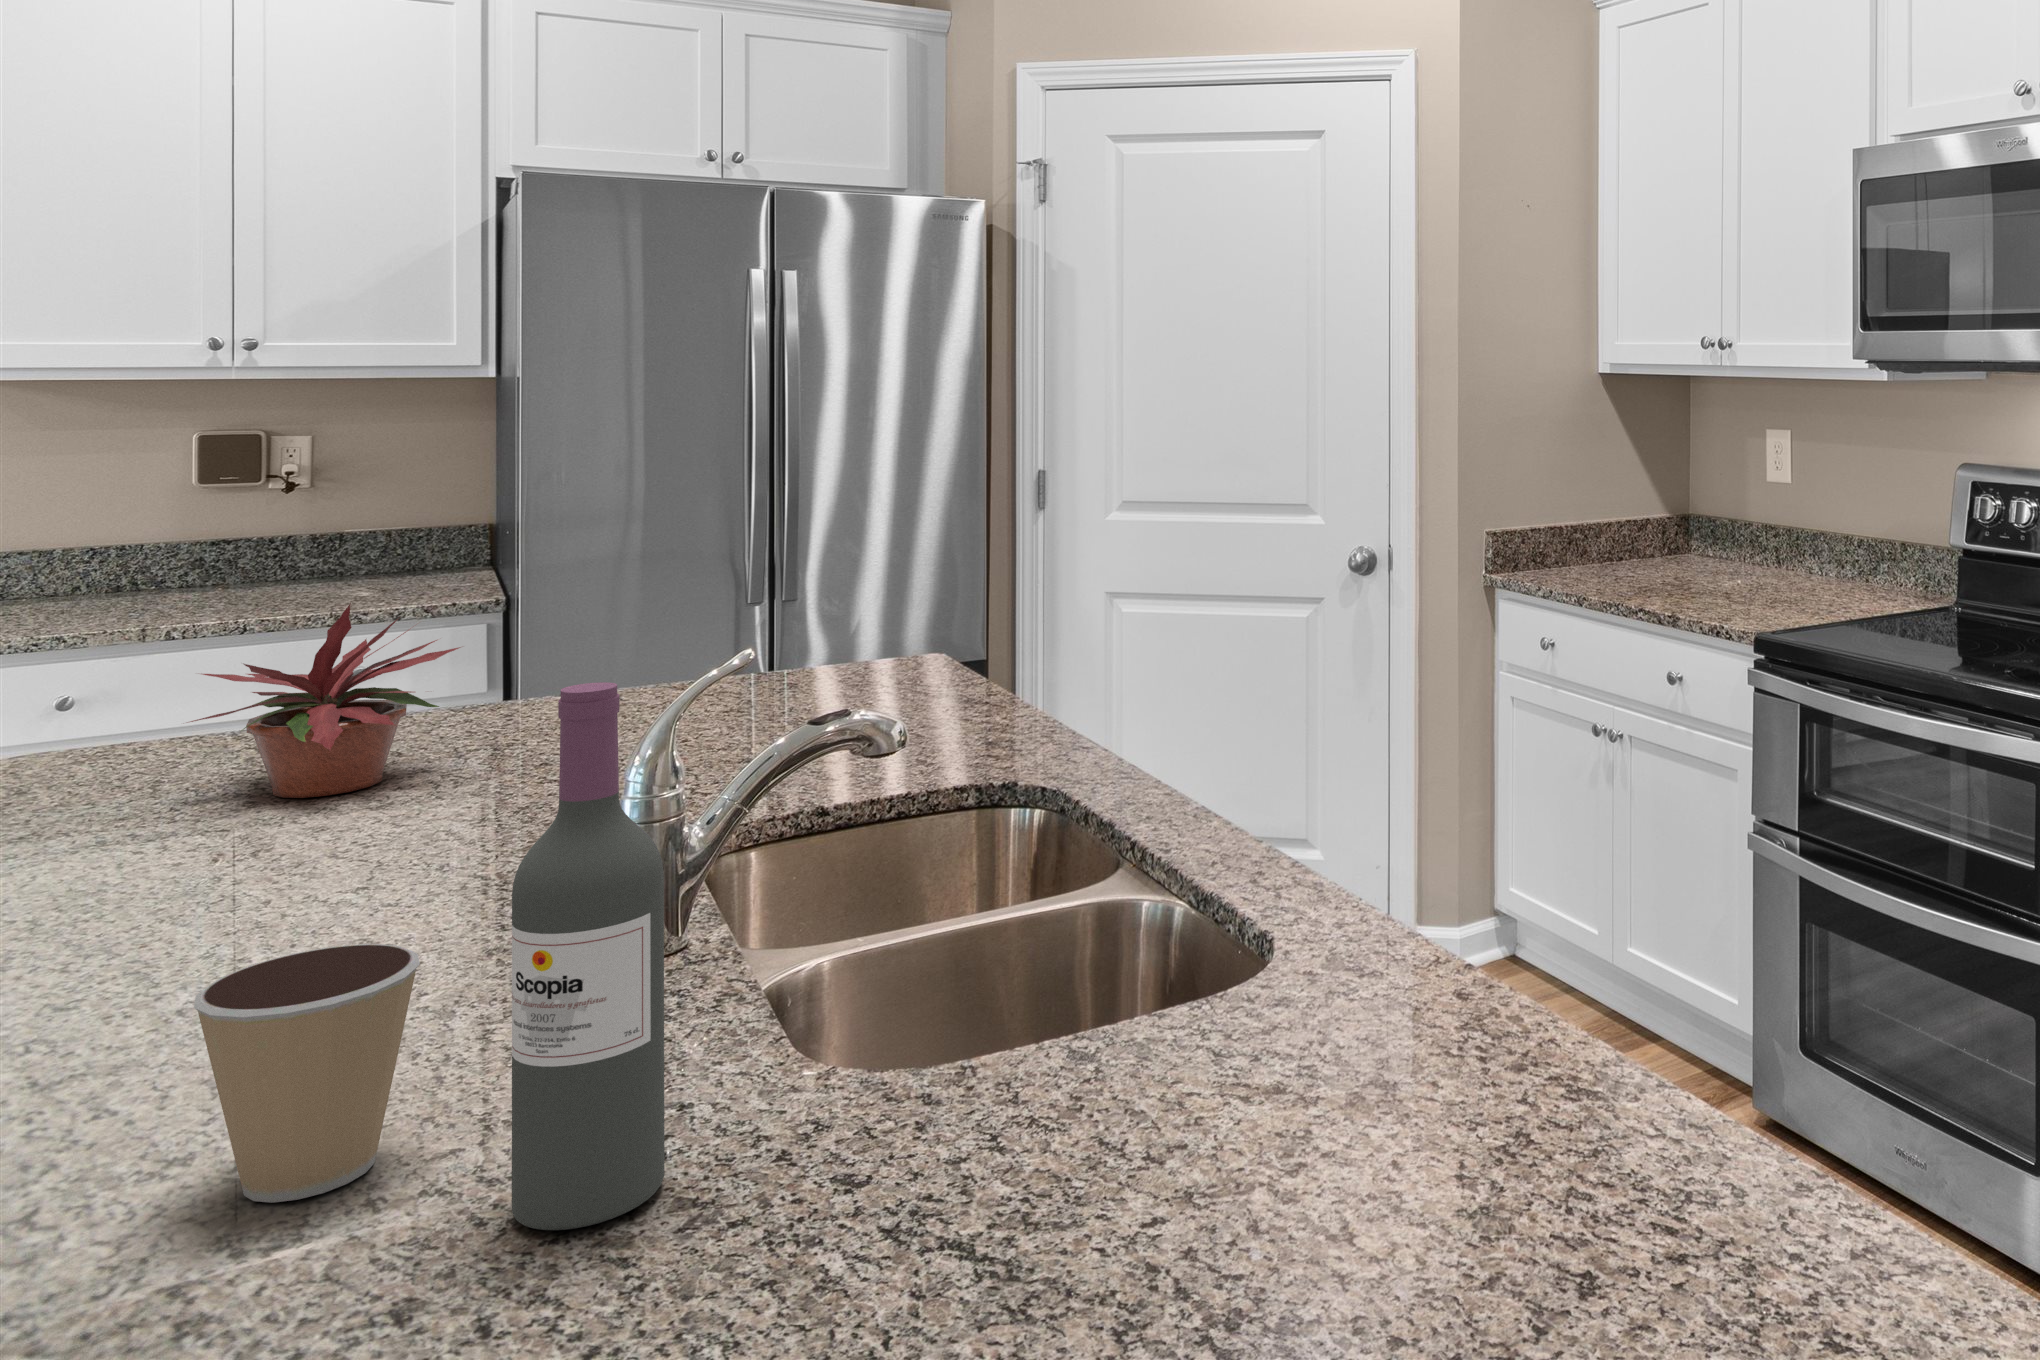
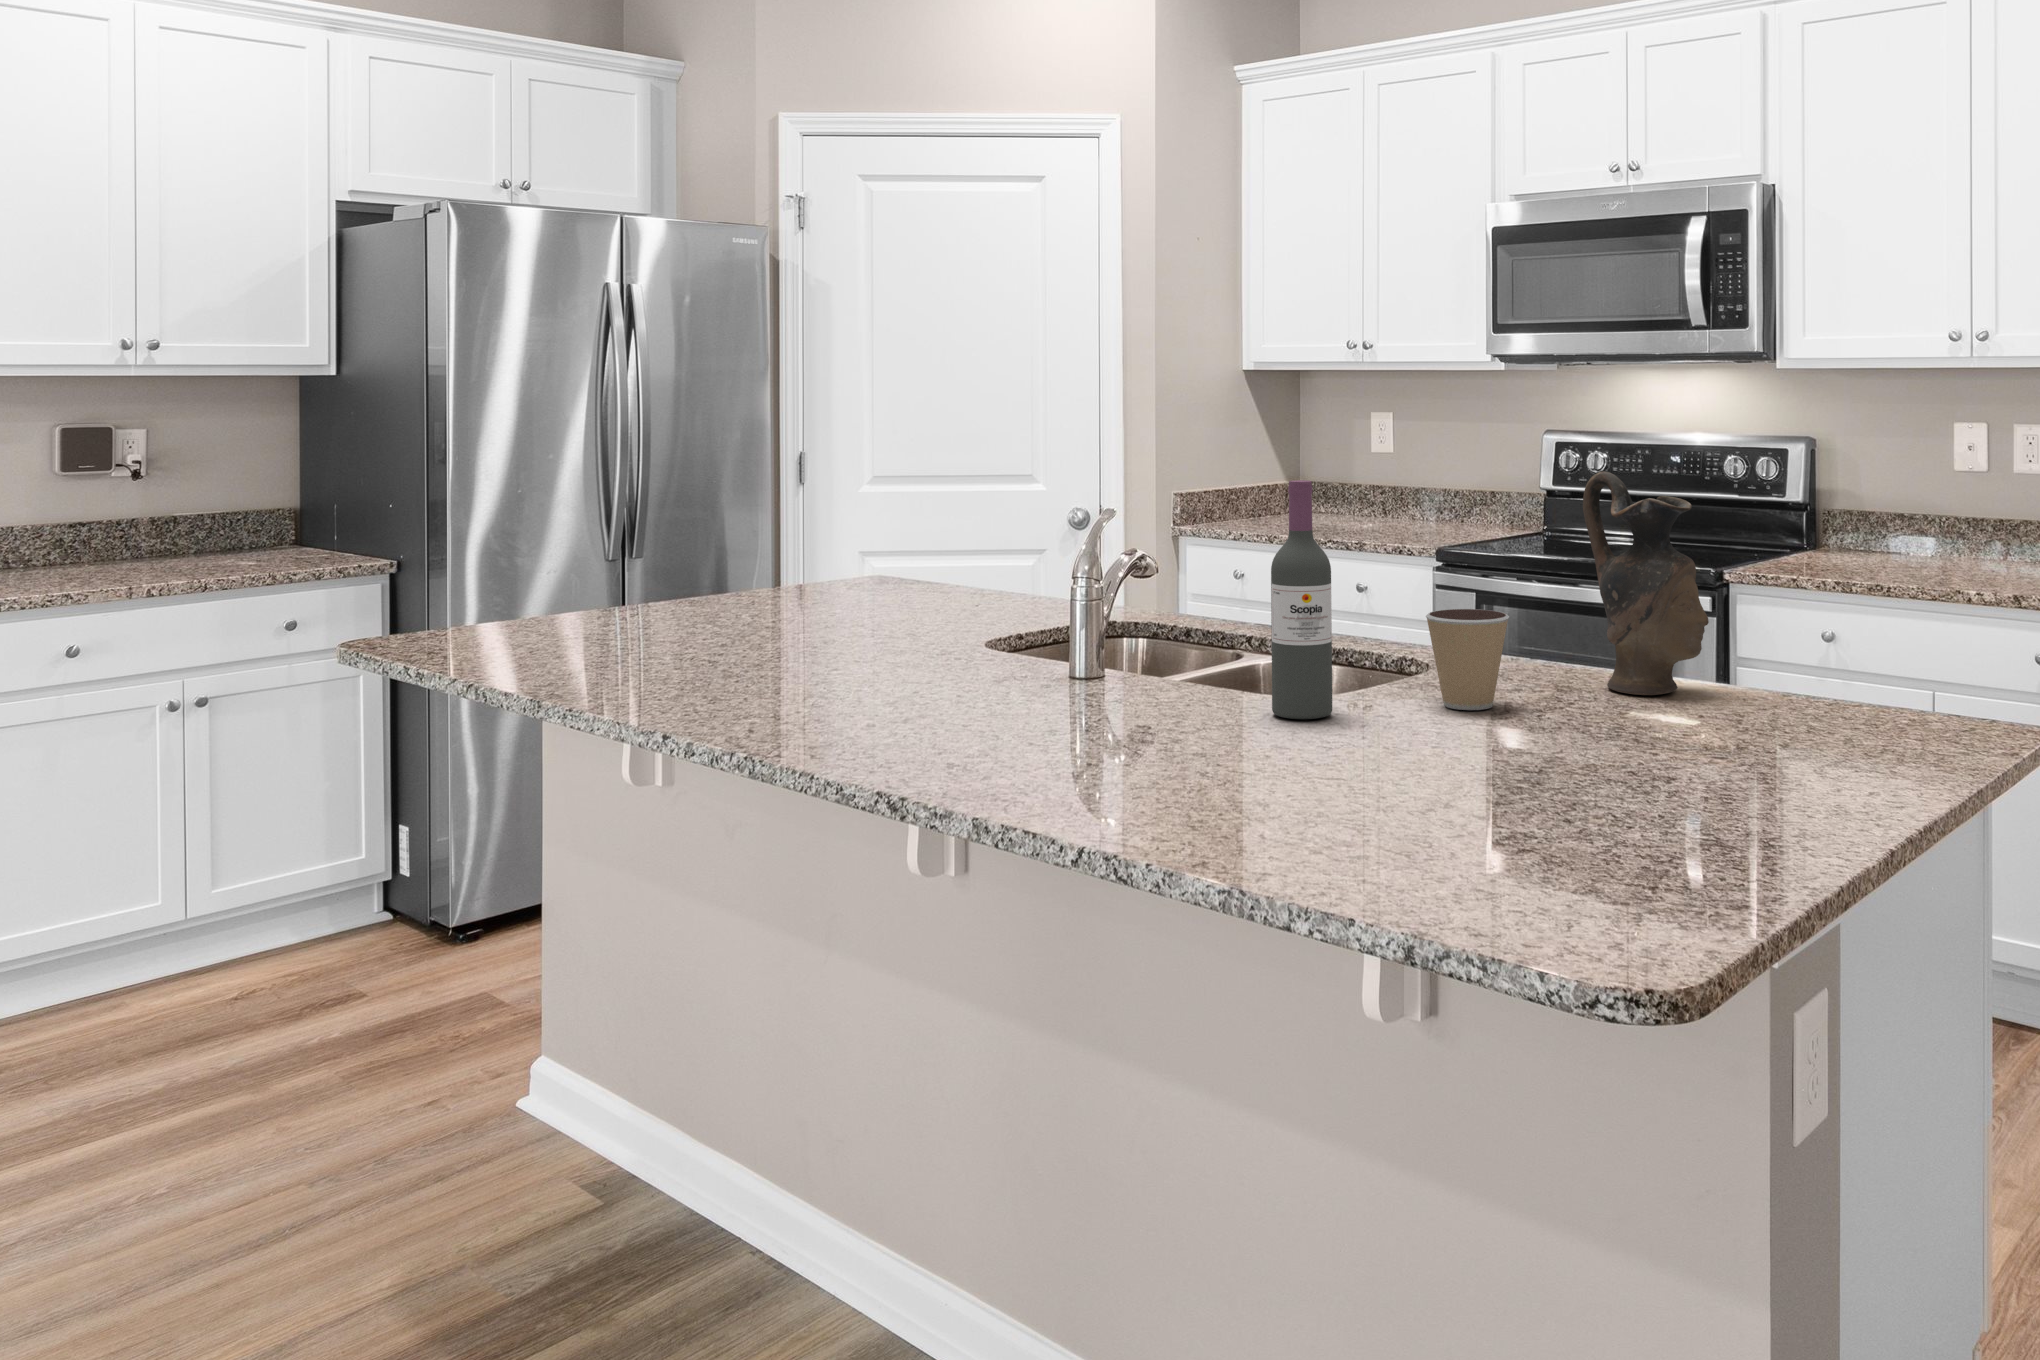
potted plant: present [187,603,461,798] -> none [615,507,773,638]
ceramic pitcher: none [1375,658,1589,1196] -> present [1583,472,1709,695]
coffee cup: present [194,944,420,1203] -> present [1426,609,1509,710]

